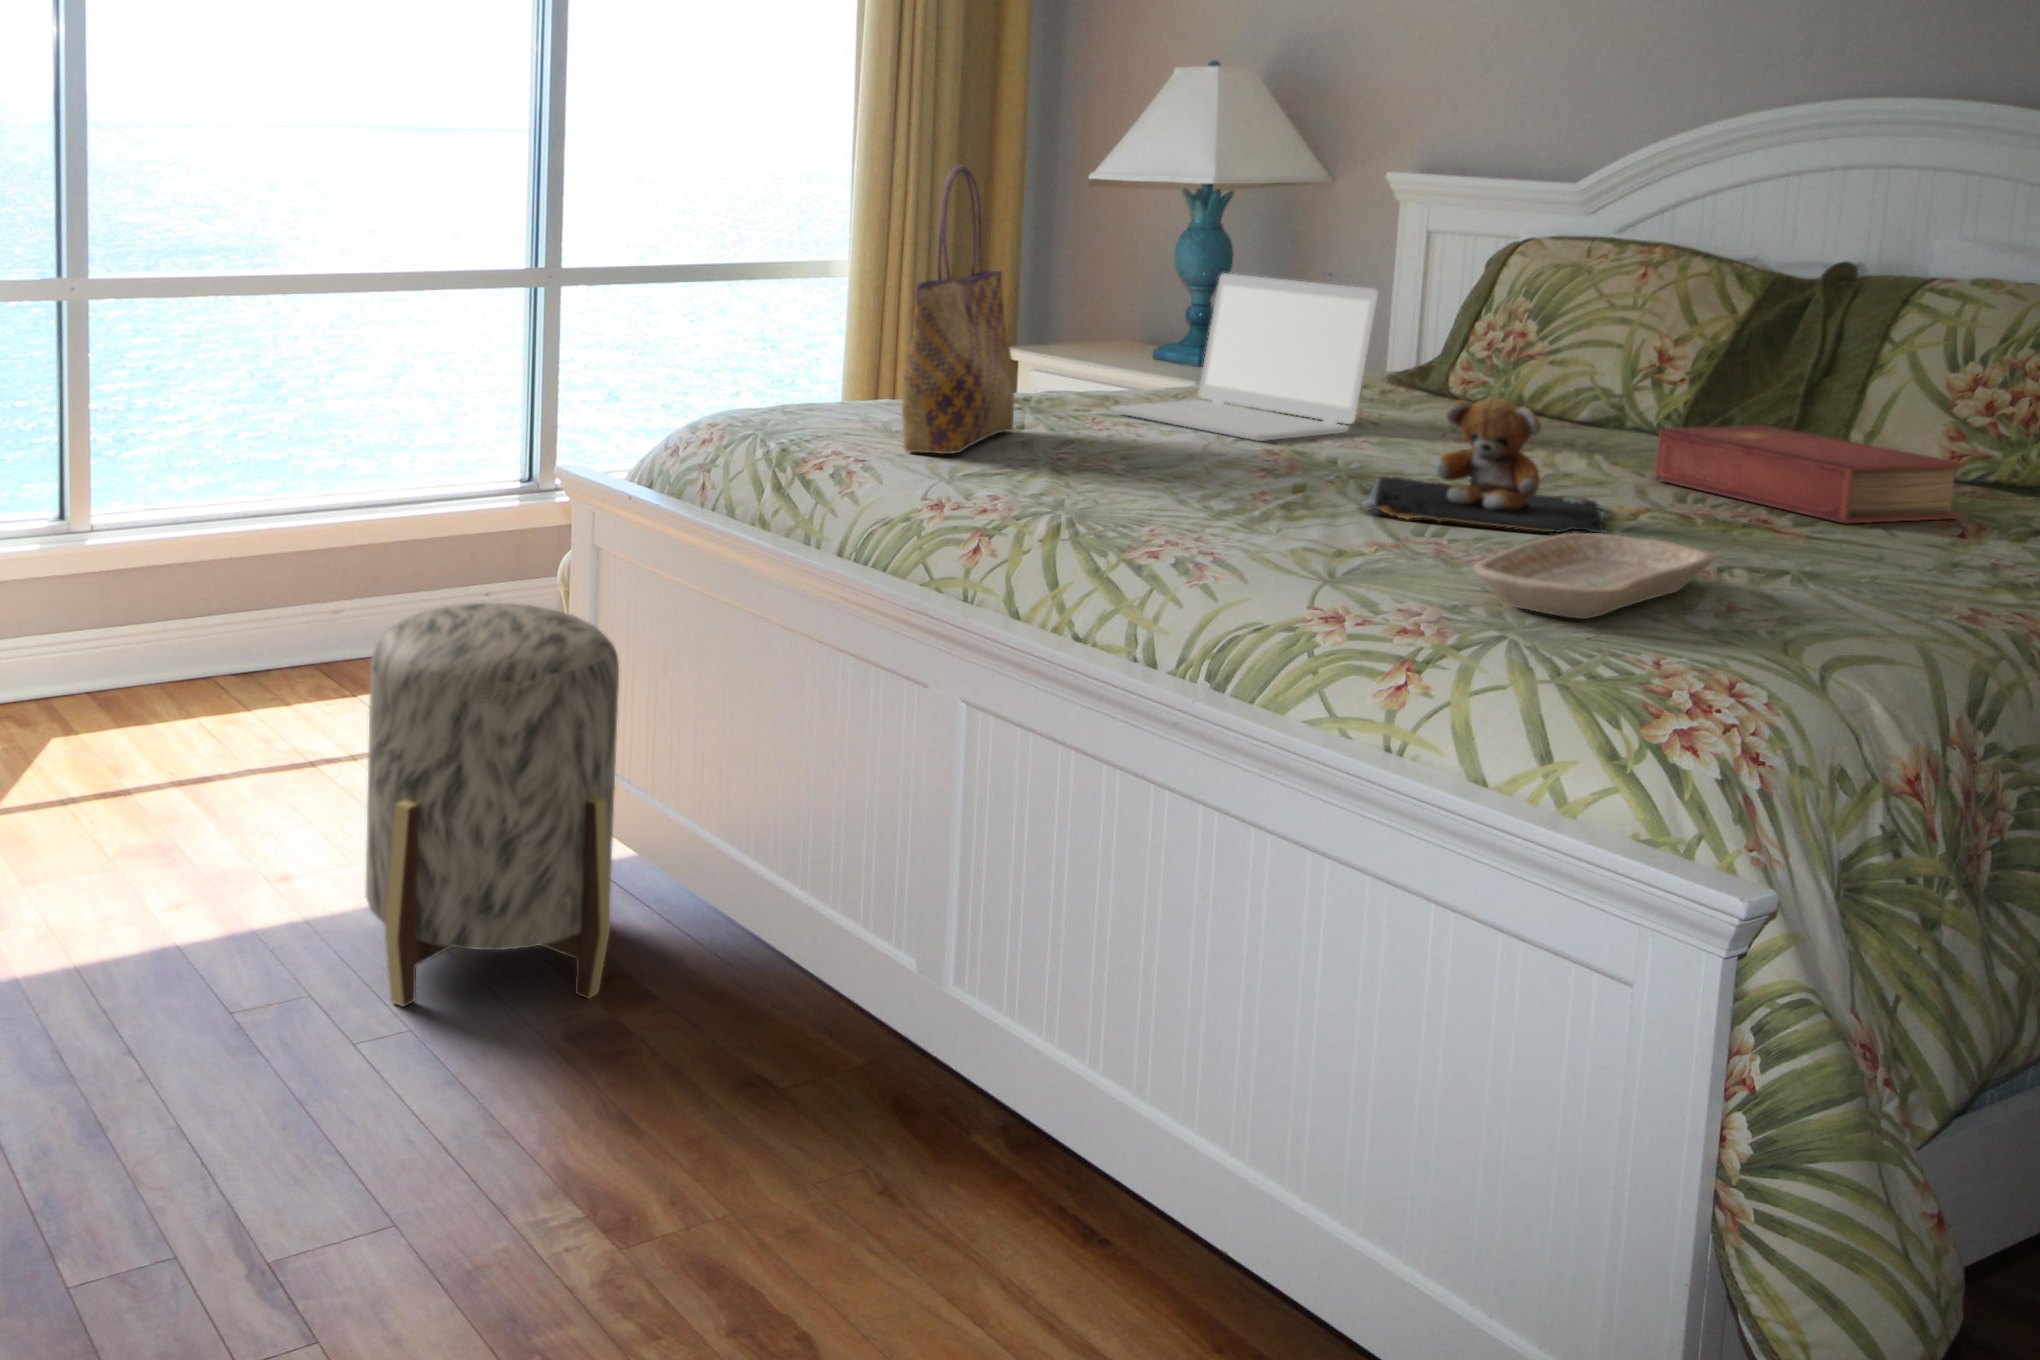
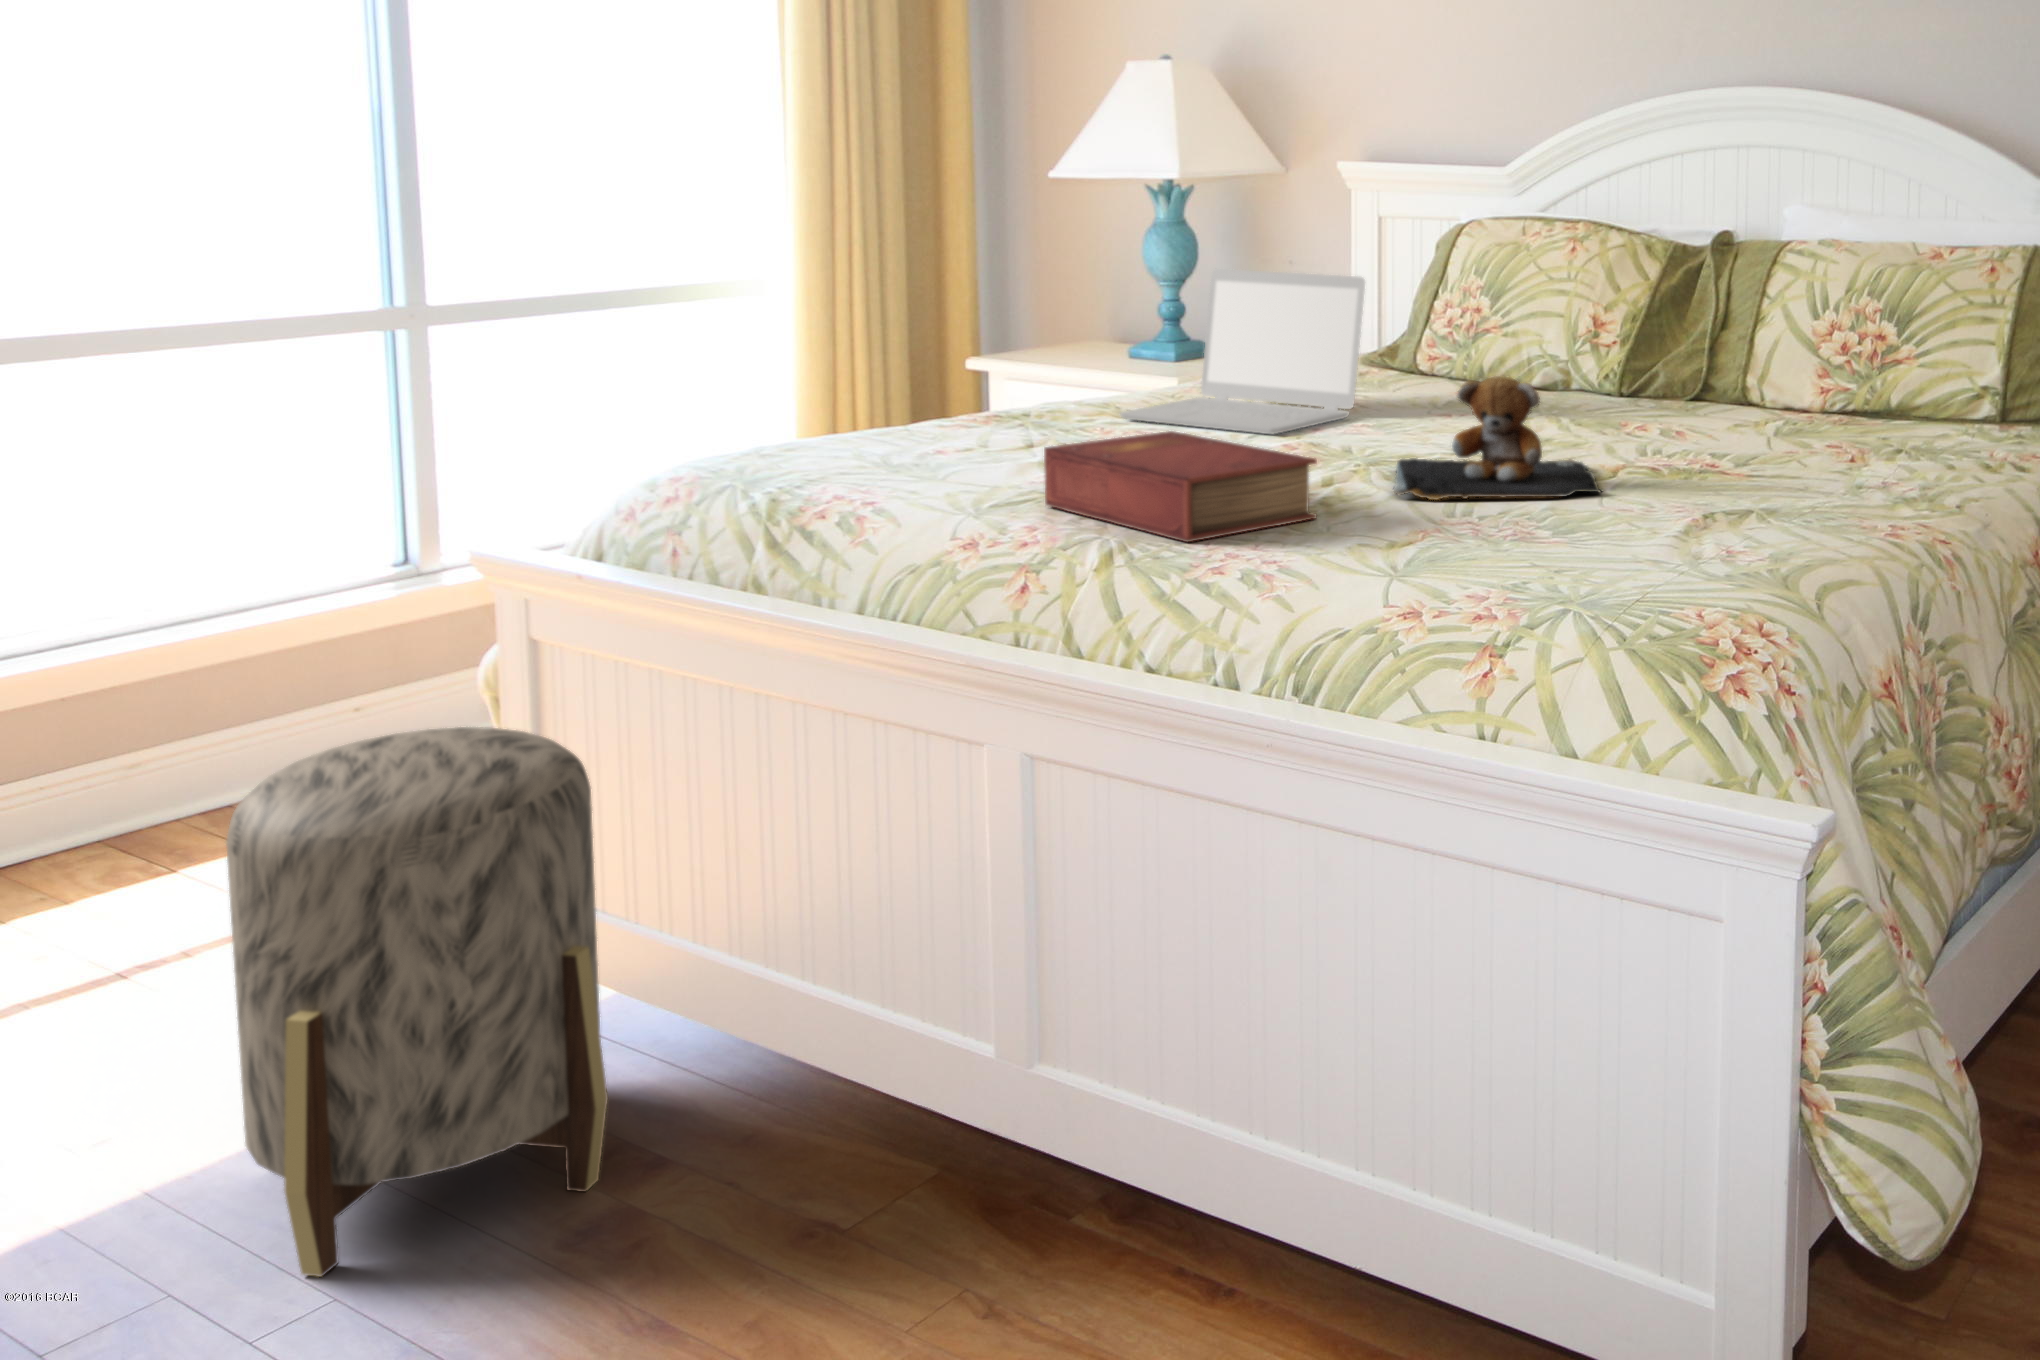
tote bag: present [902,166,1014,454] -> none [911,168,1029,486]
book: present [1655,426,1965,523] -> present [1044,431,1317,542]
tray: present [1473,533,1716,619] -> none [1526,495,1708,581]

